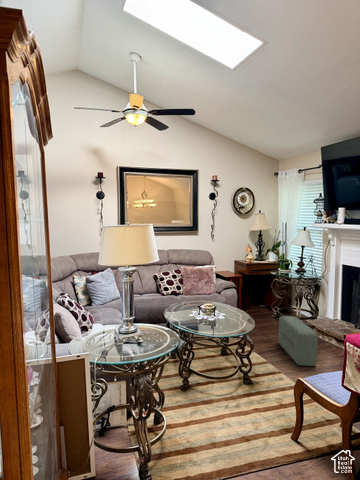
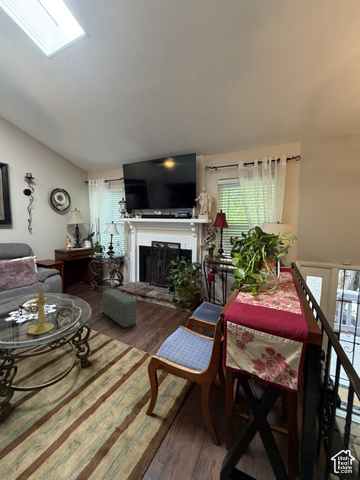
candle holder: none [202,289,221,331] -> present [28,287,54,334]

